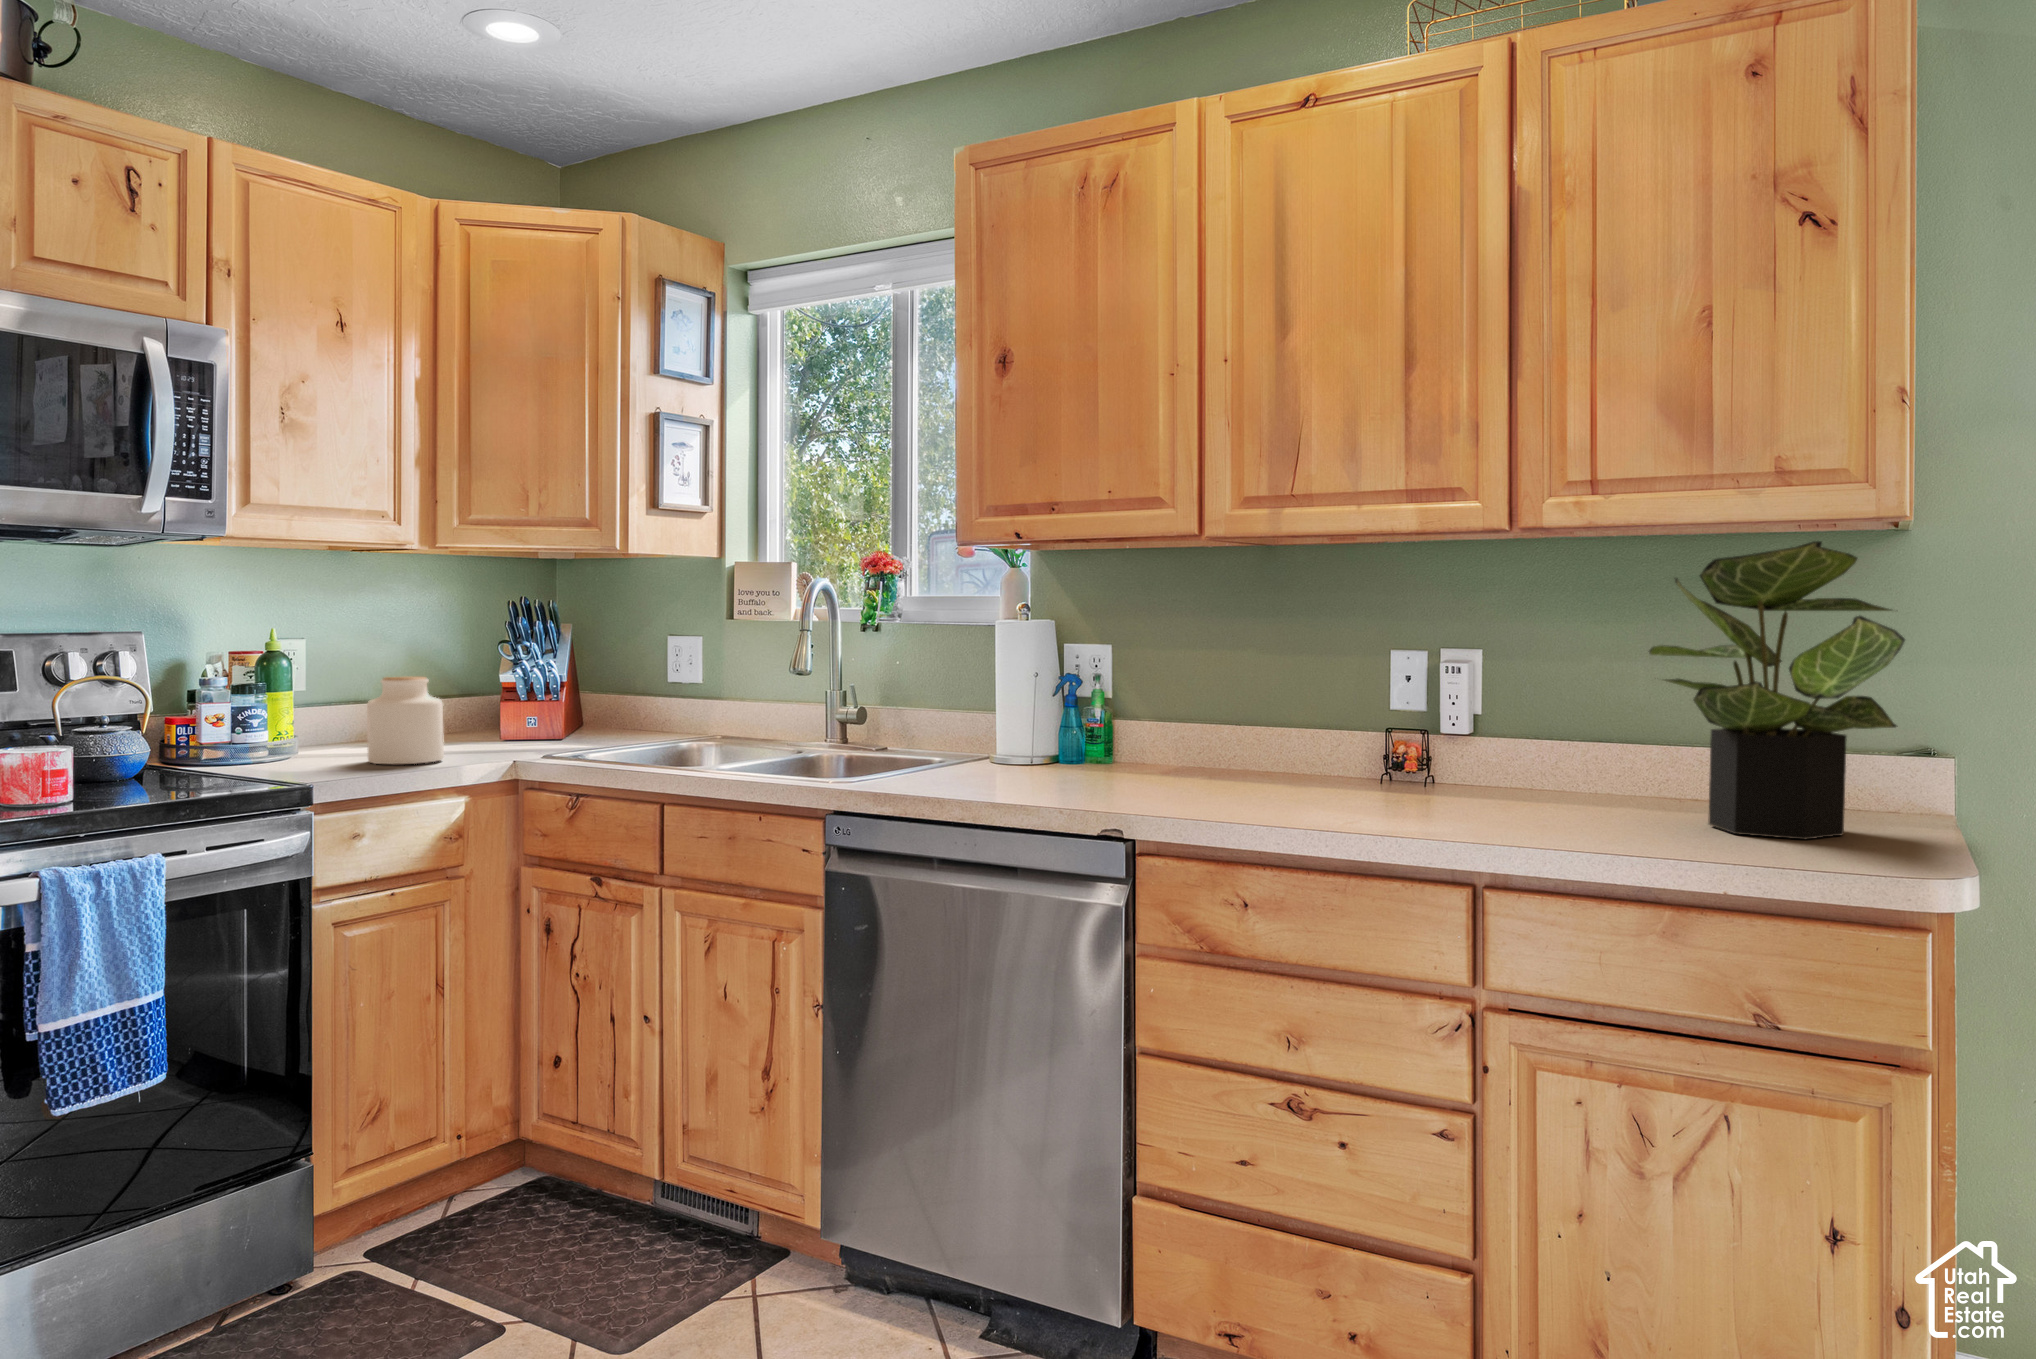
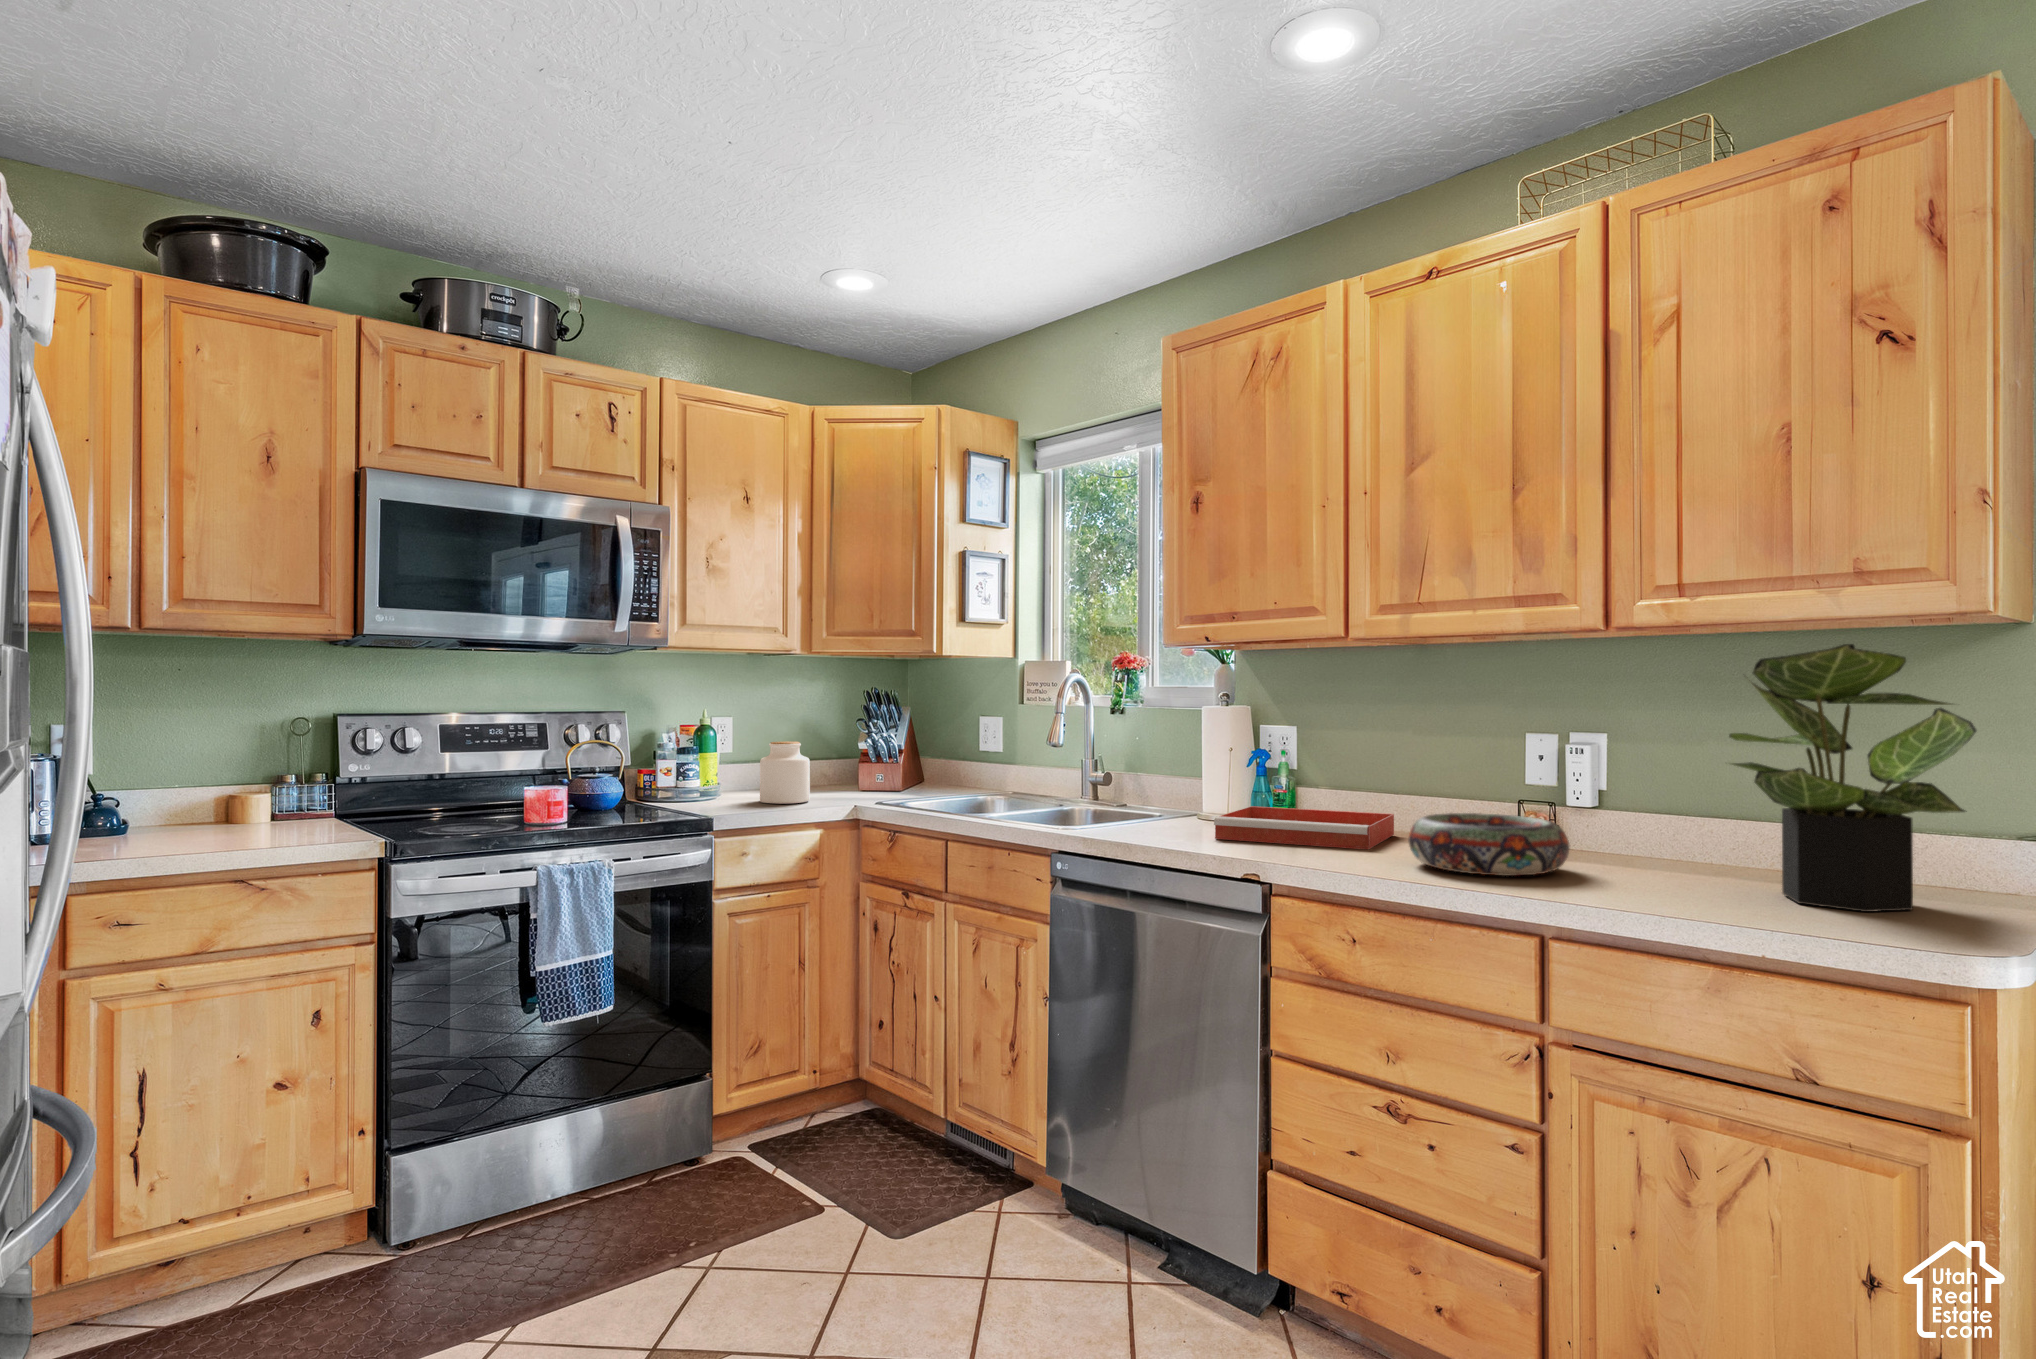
decorative bowl: none [1294,747,1478,818] -> present [1409,813,1569,876]
tray: none [1038,748,1241,795] -> present [1214,806,1394,849]

